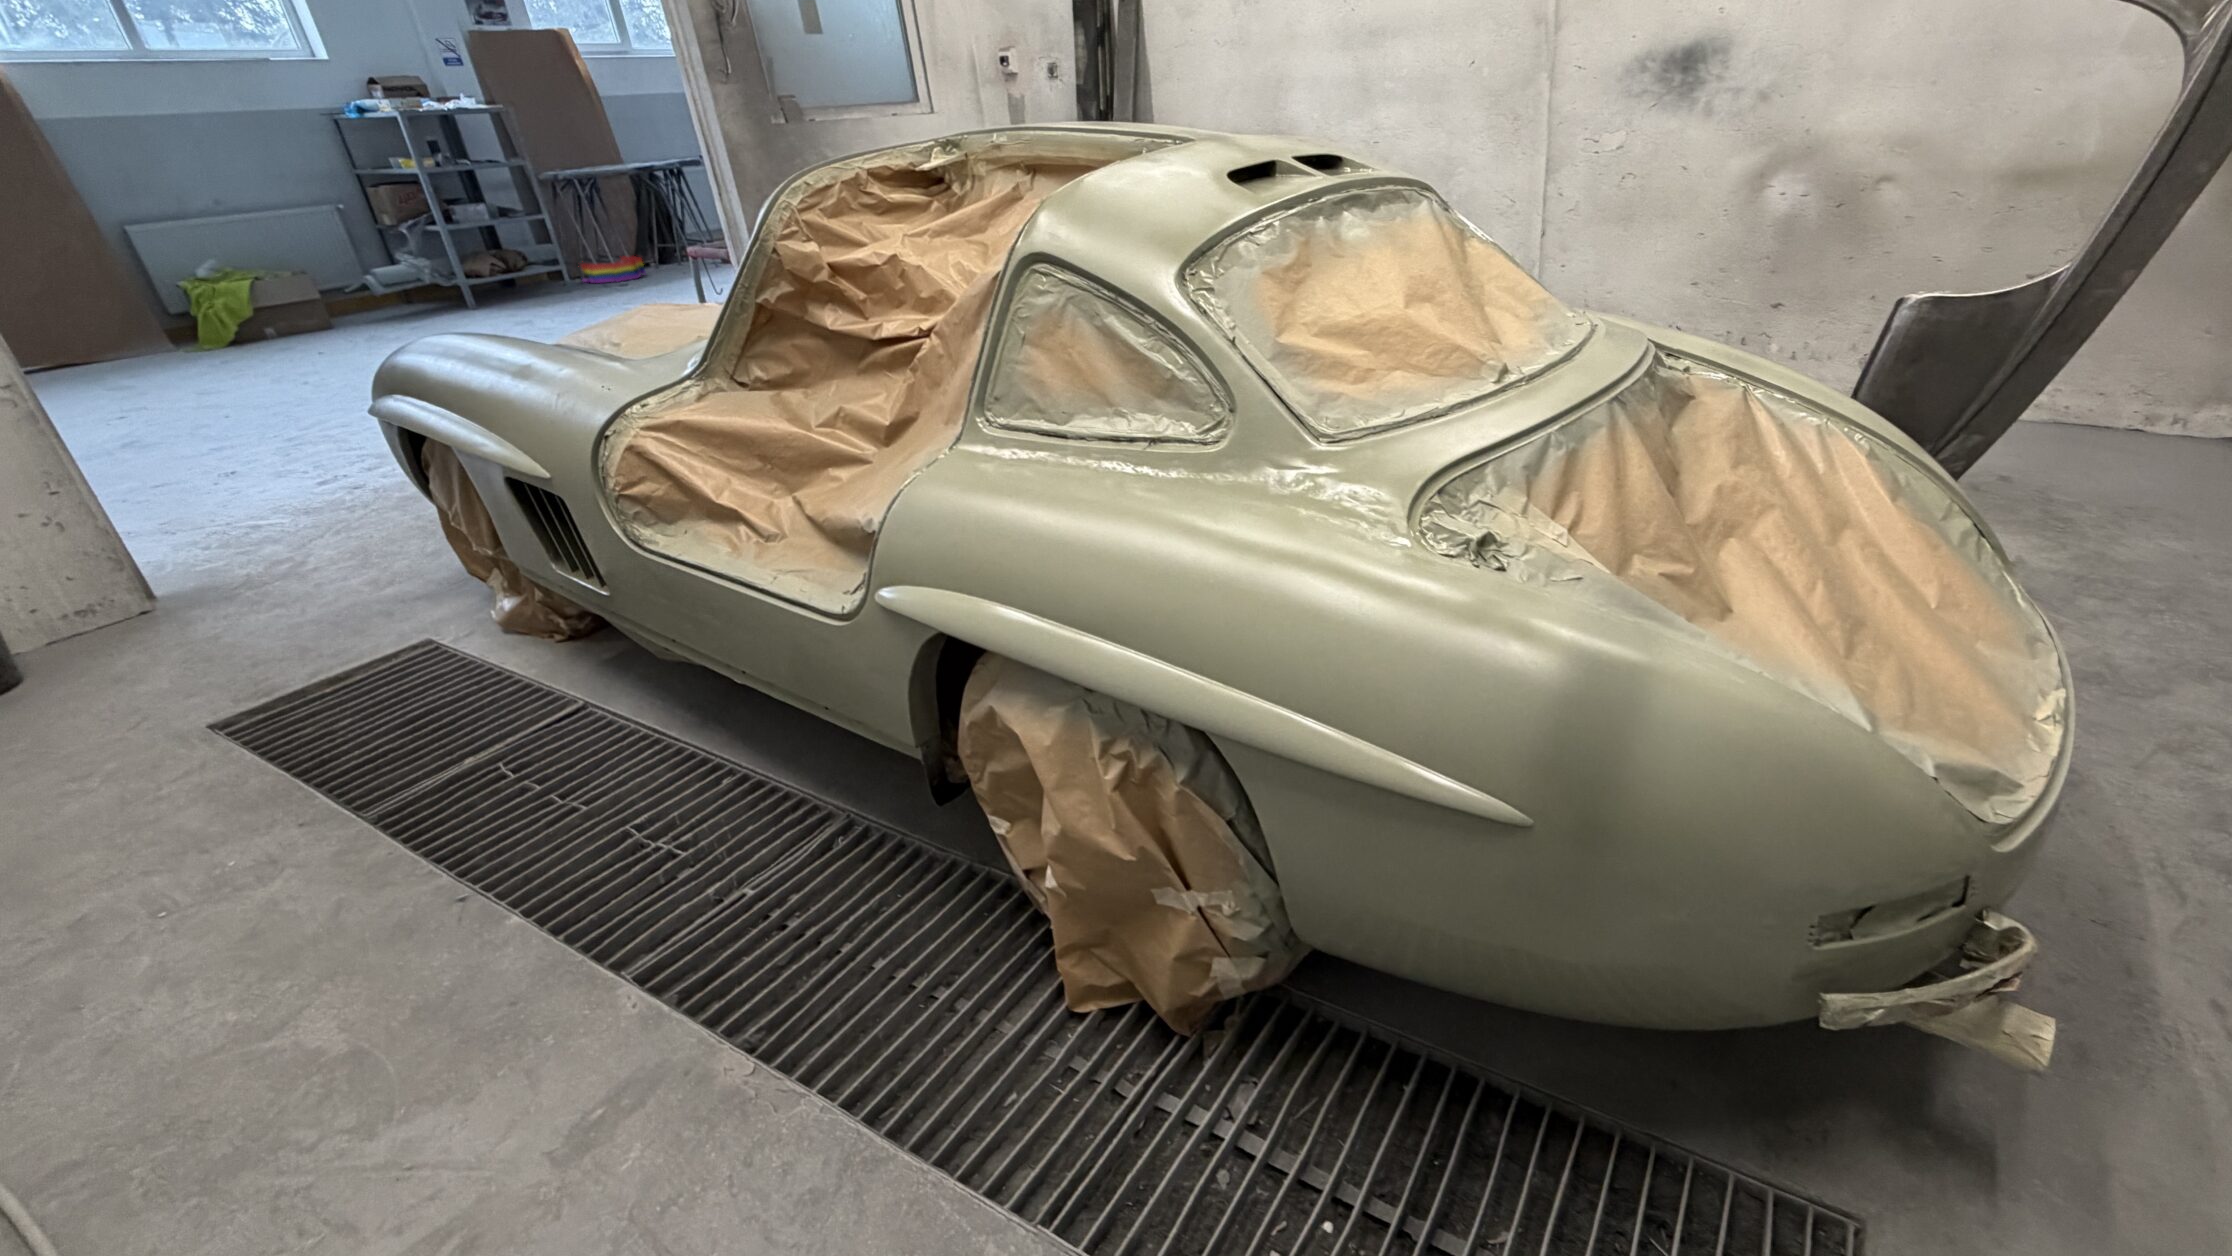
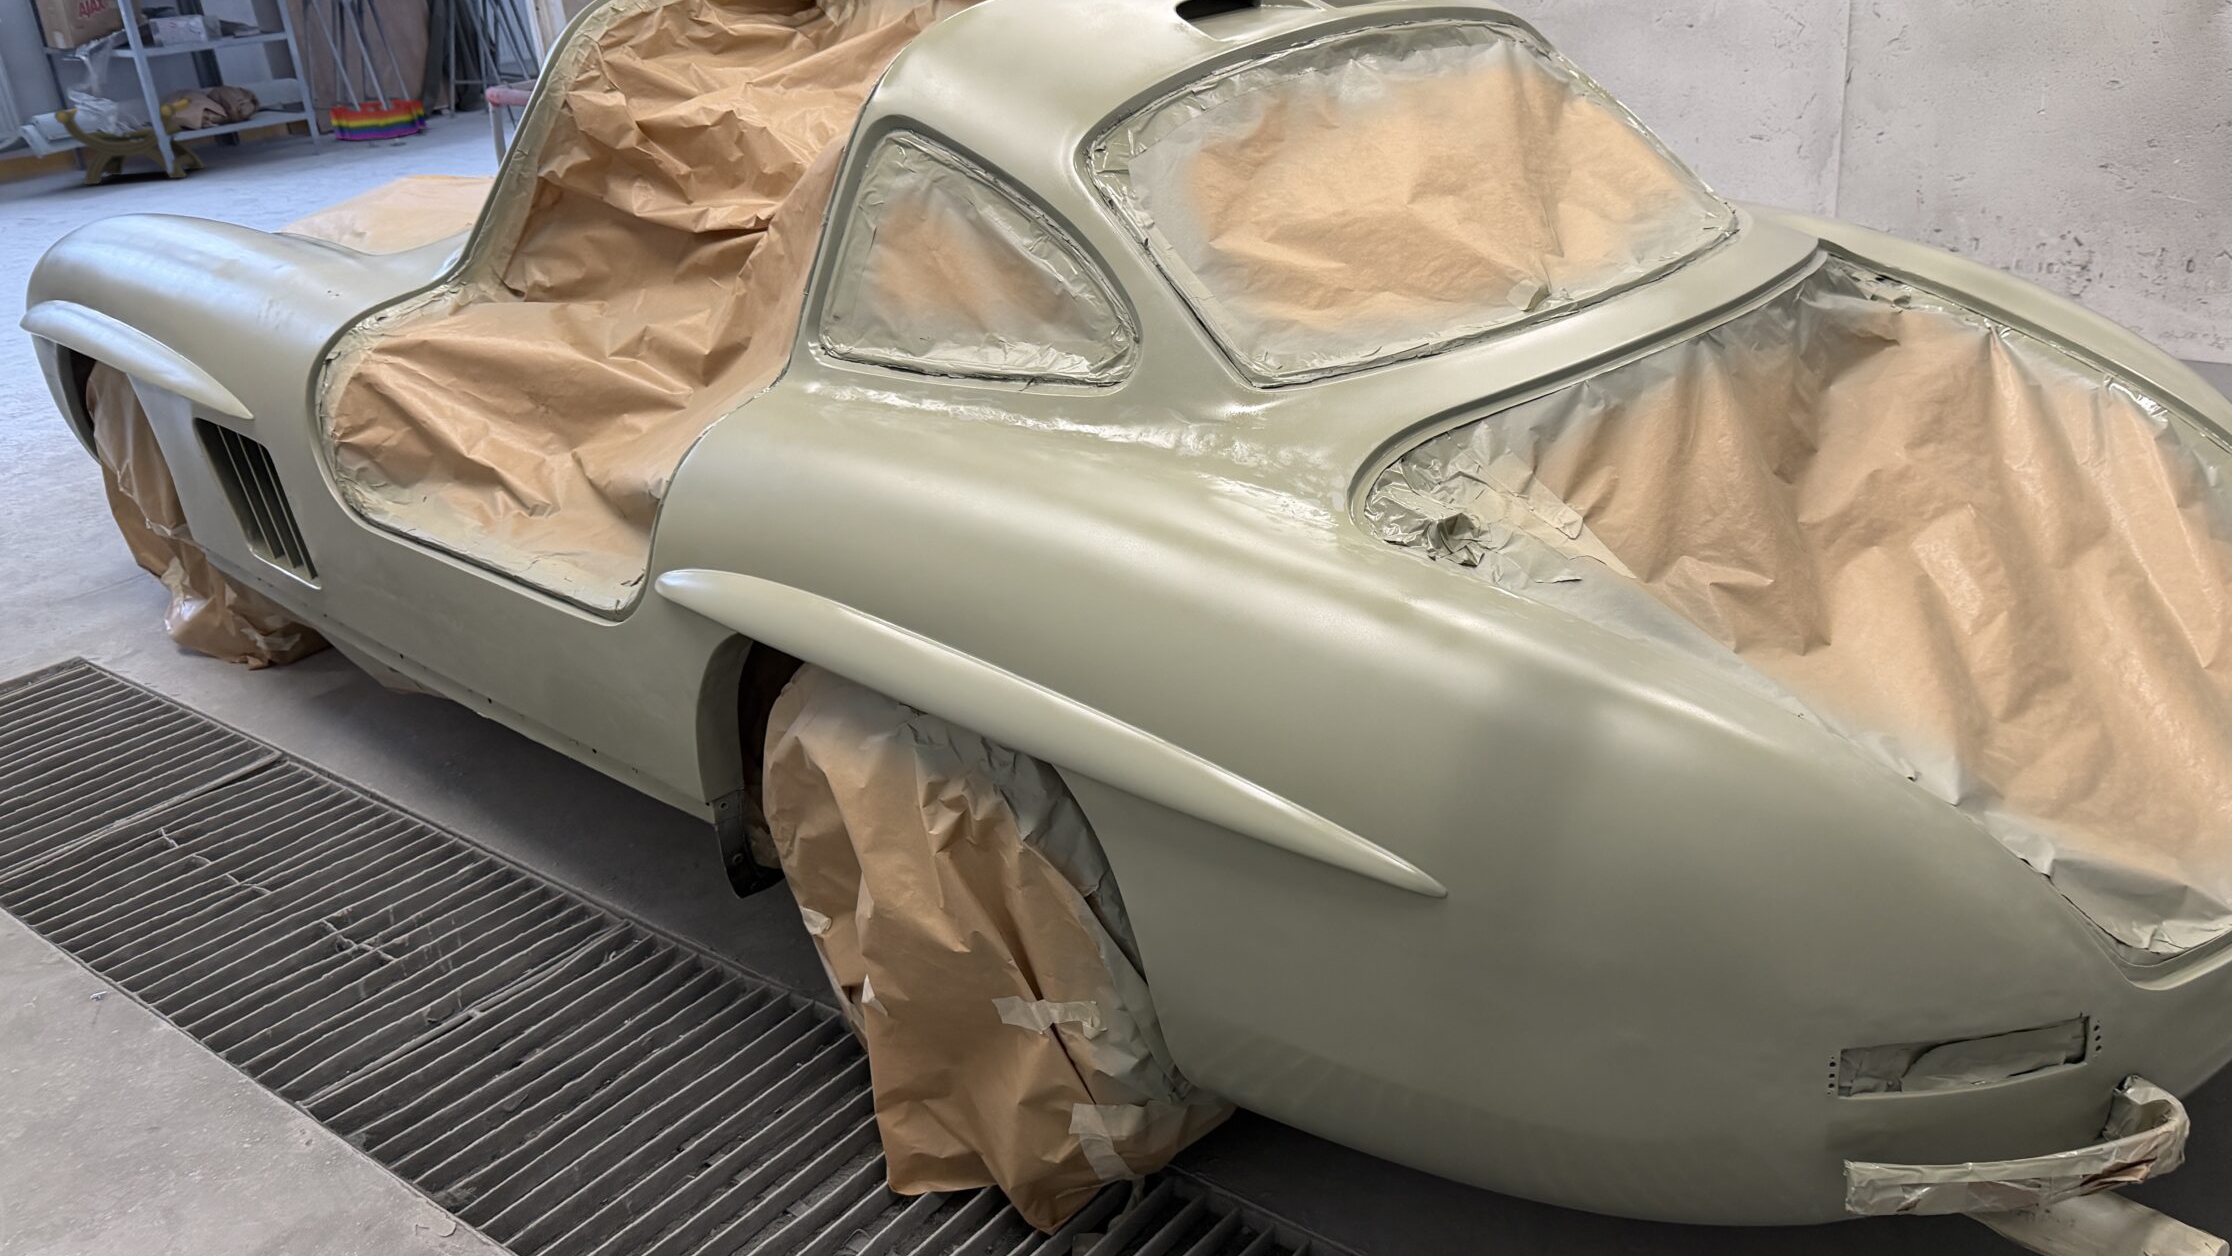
stool: none [384,255,493,315] -> present [54,97,204,184]

